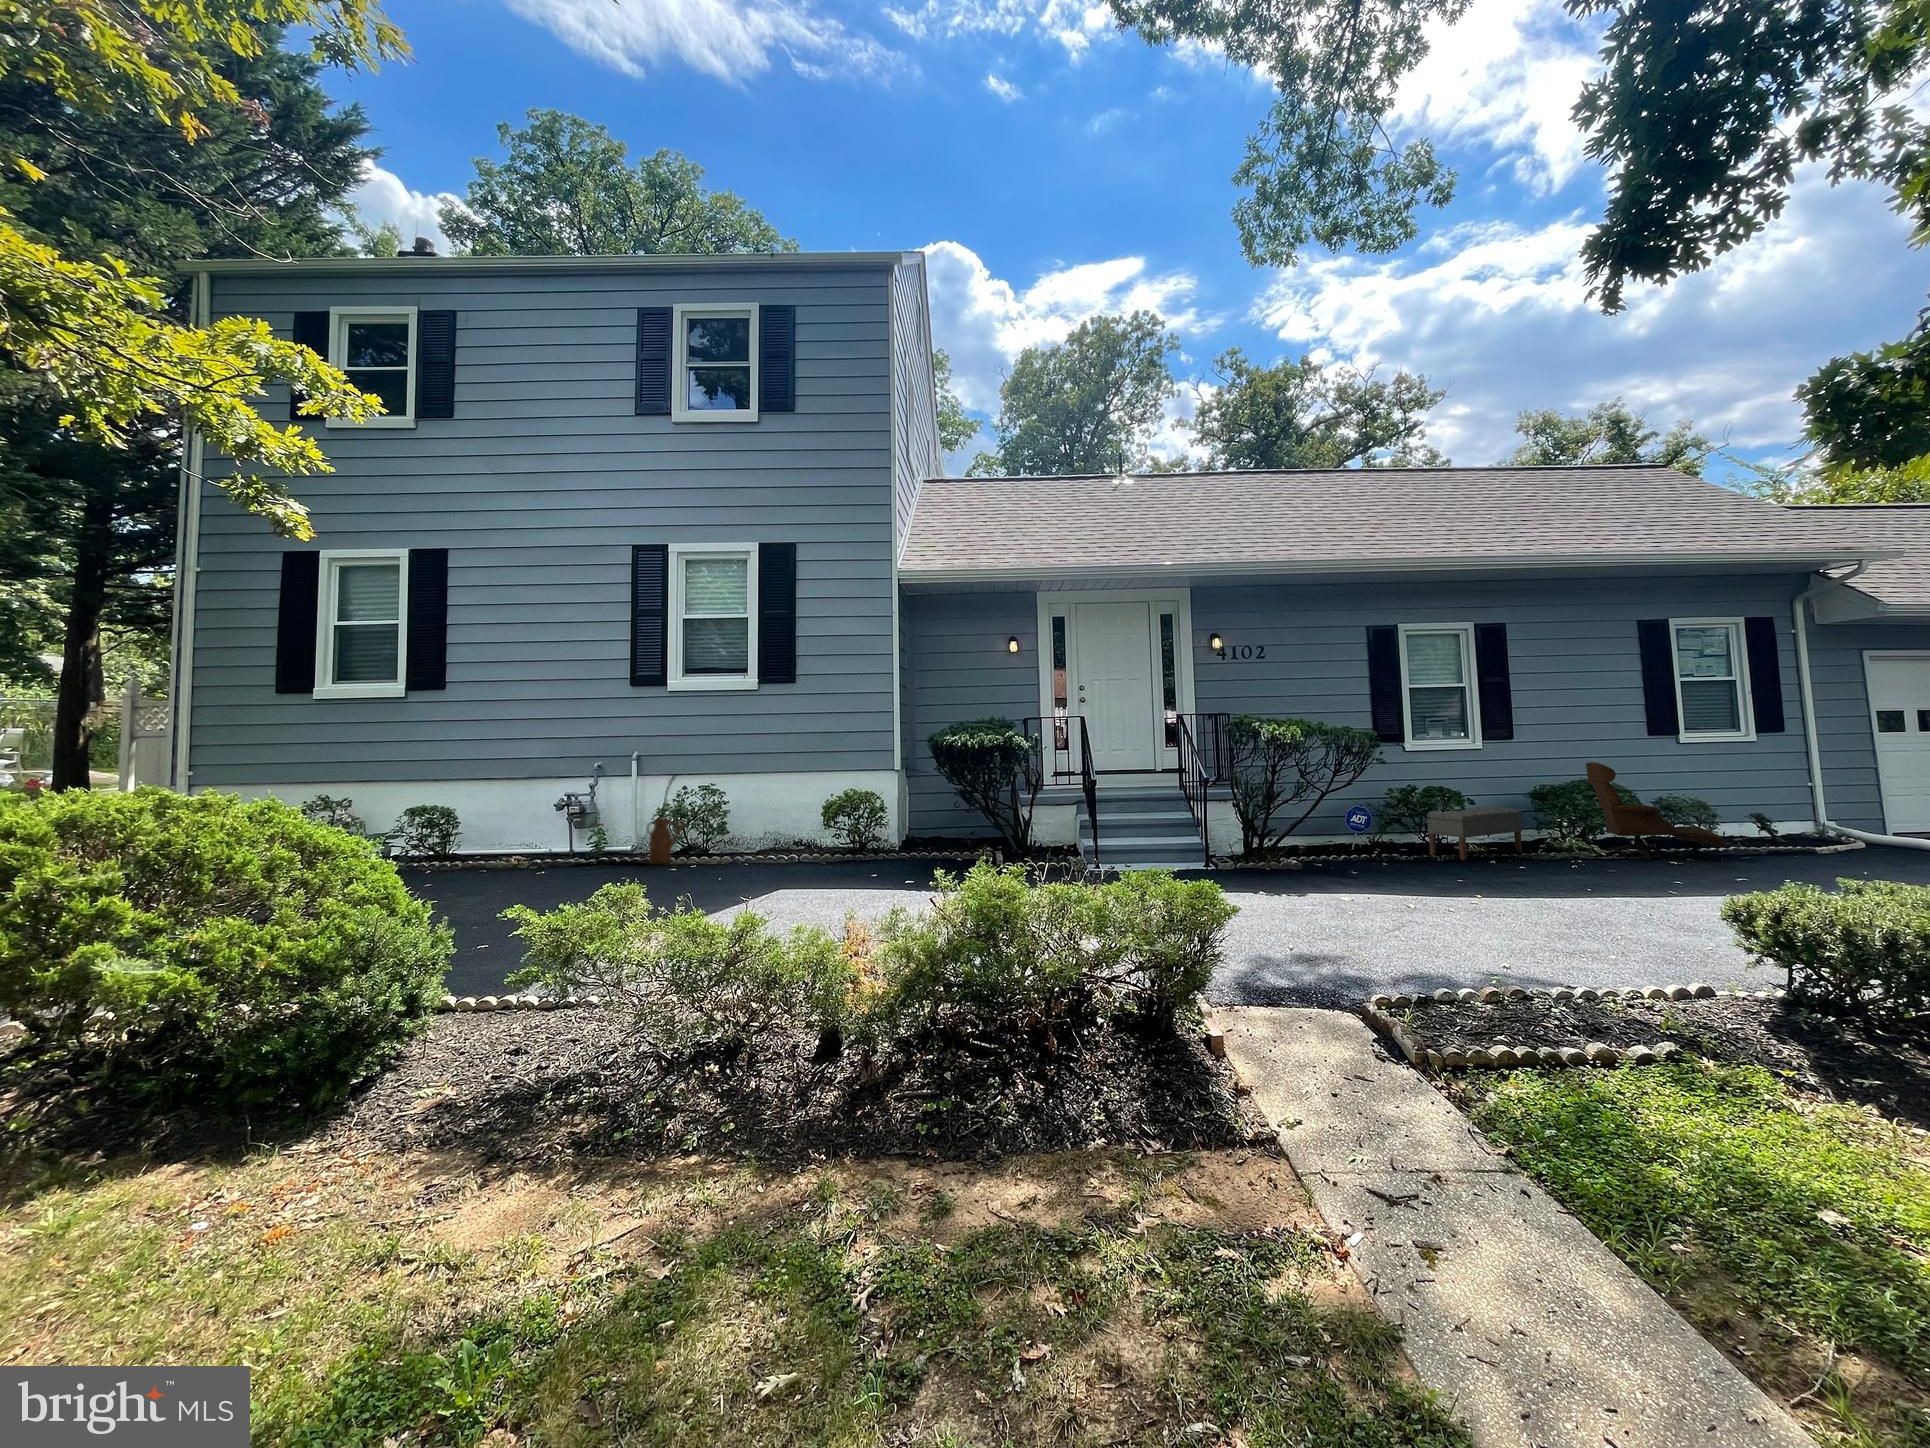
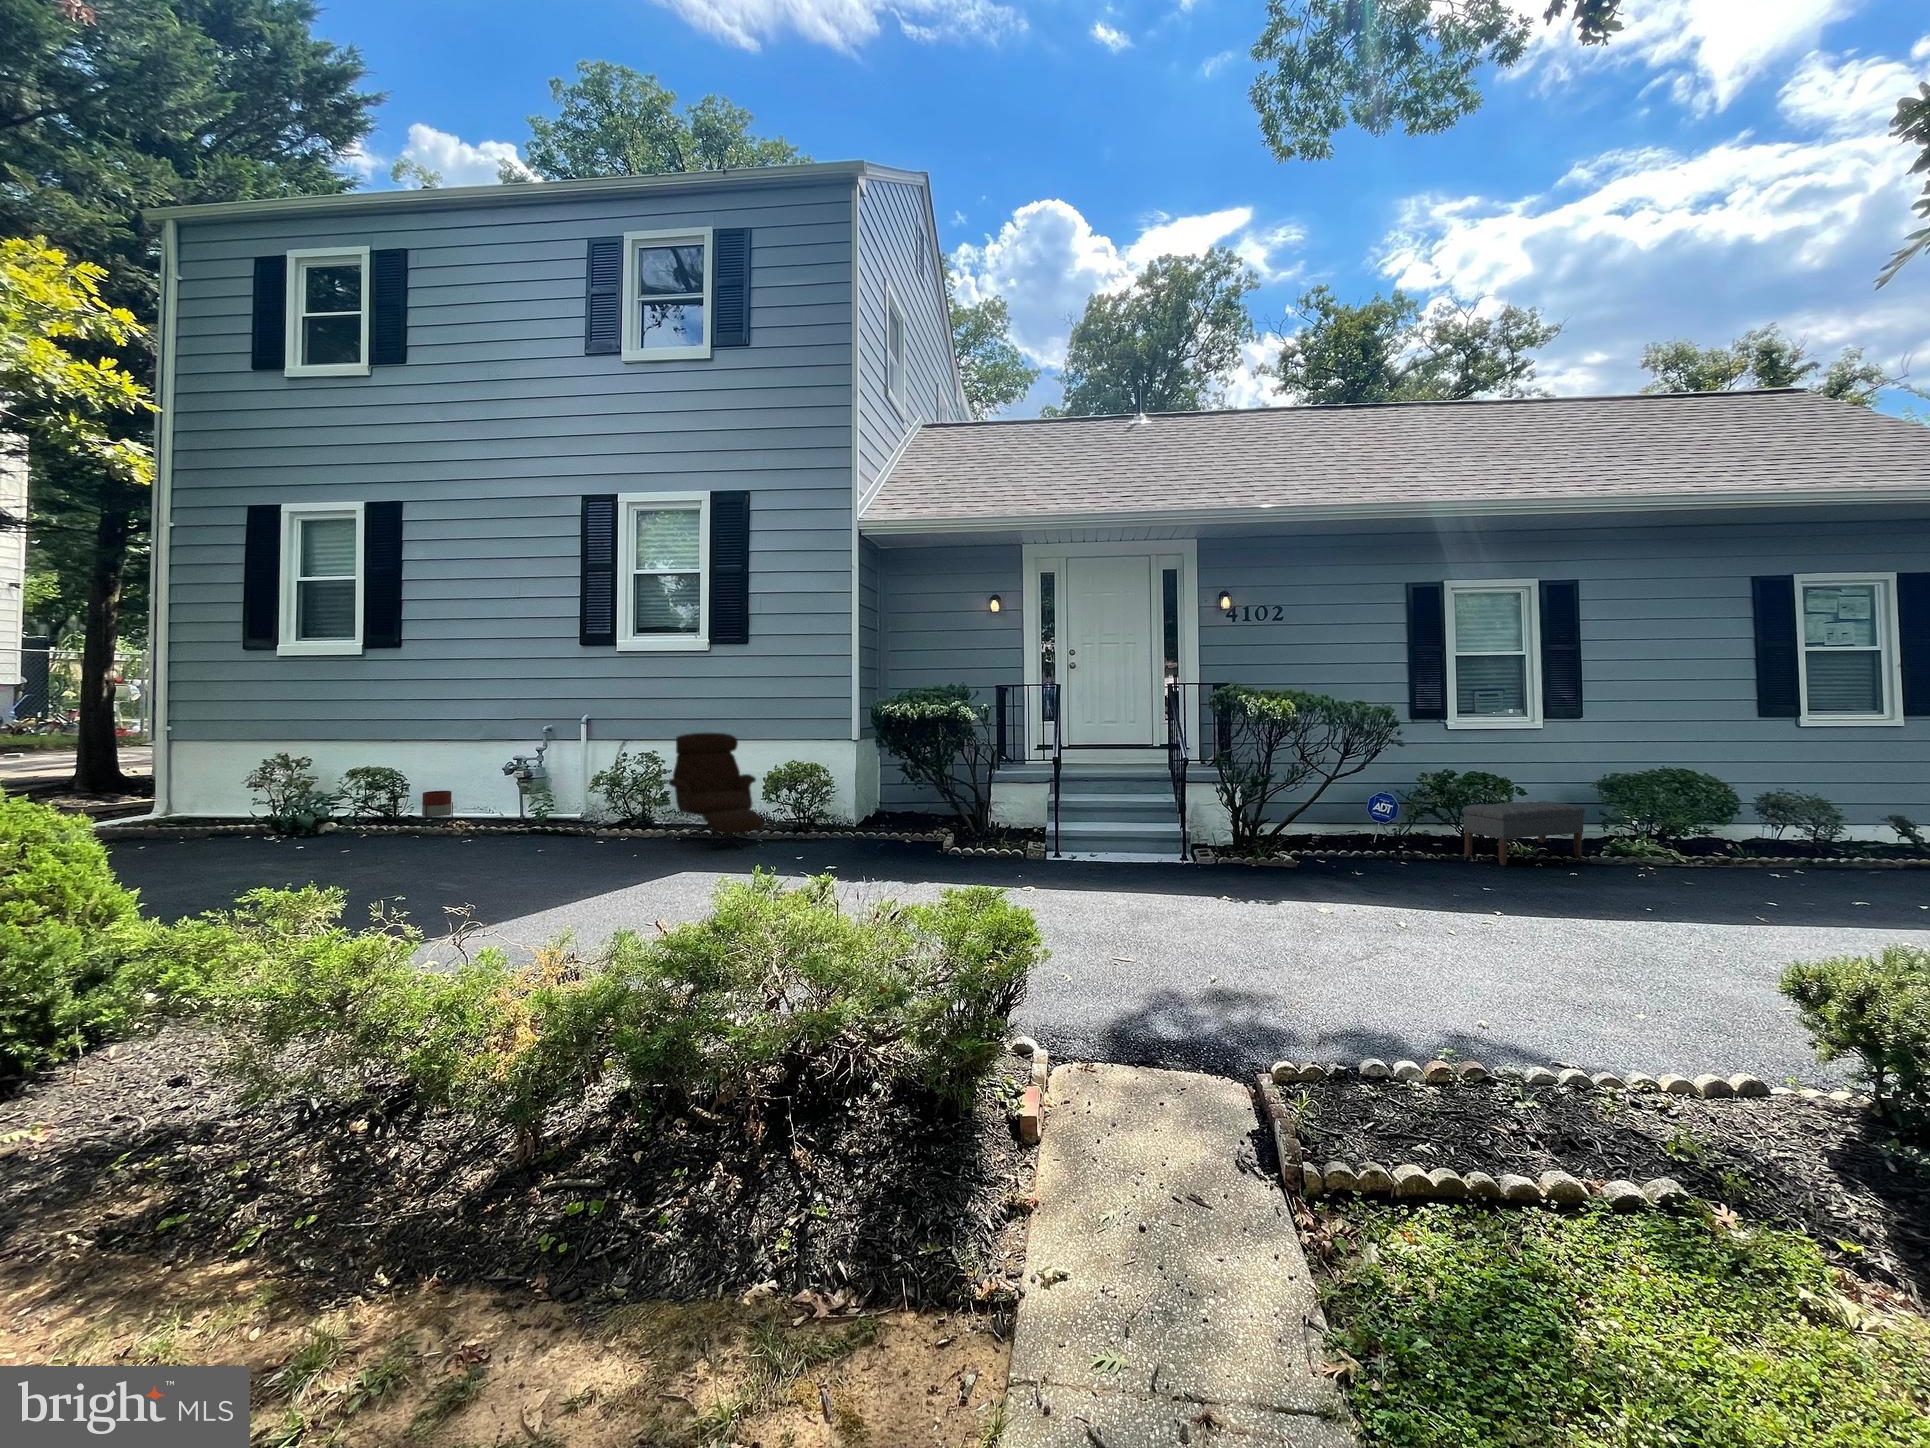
lounge chair: present [1586,762,1726,861] -> present [668,733,763,849]
watering can: present [646,818,685,864] -> none [591,787,629,835]
planter: none [473,827,502,866] -> present [422,791,453,830]

